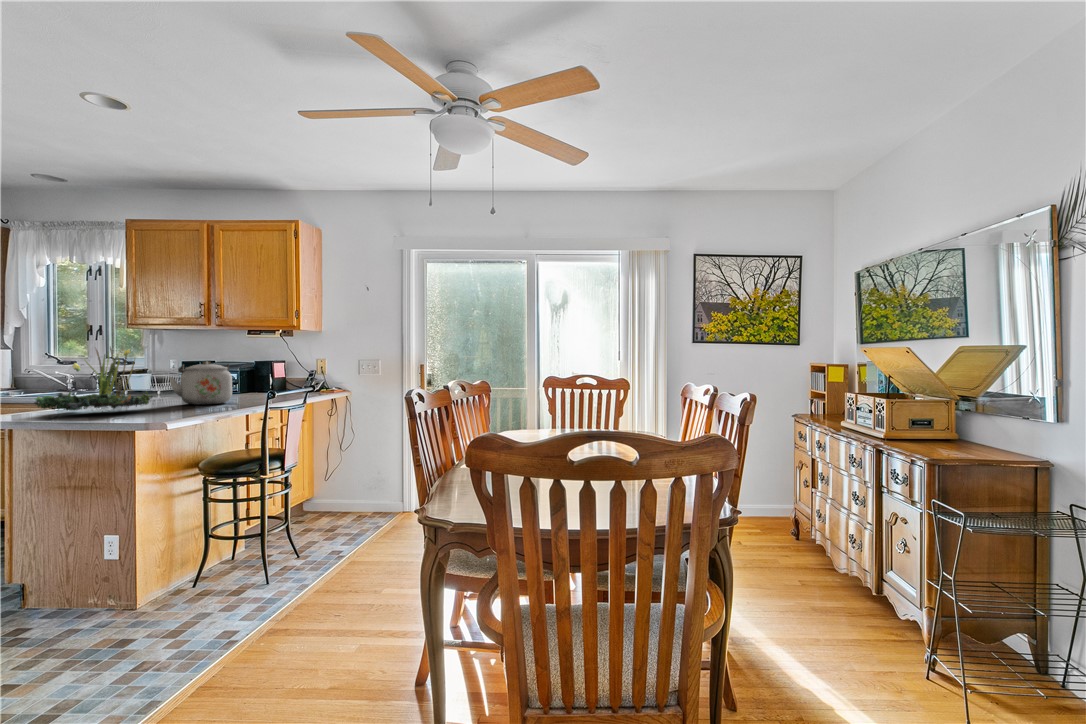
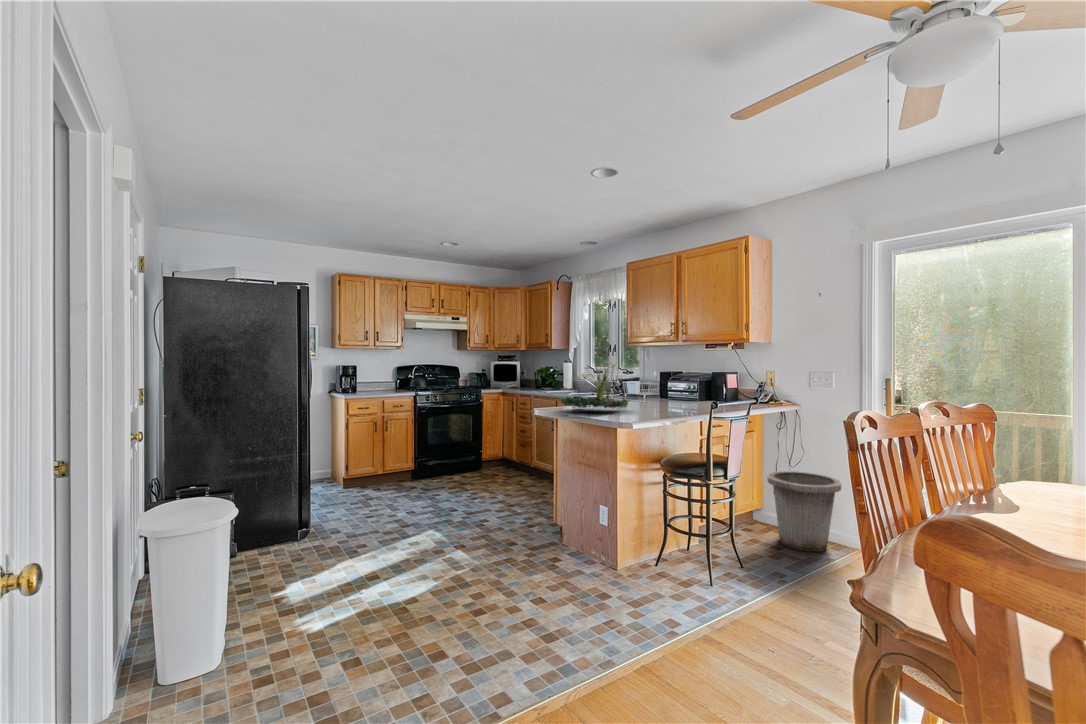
kettle: present [169,361,232,405] -> none [641,373,688,410]
trash can: none [320,453,386,528] -> present [768,471,842,552]

